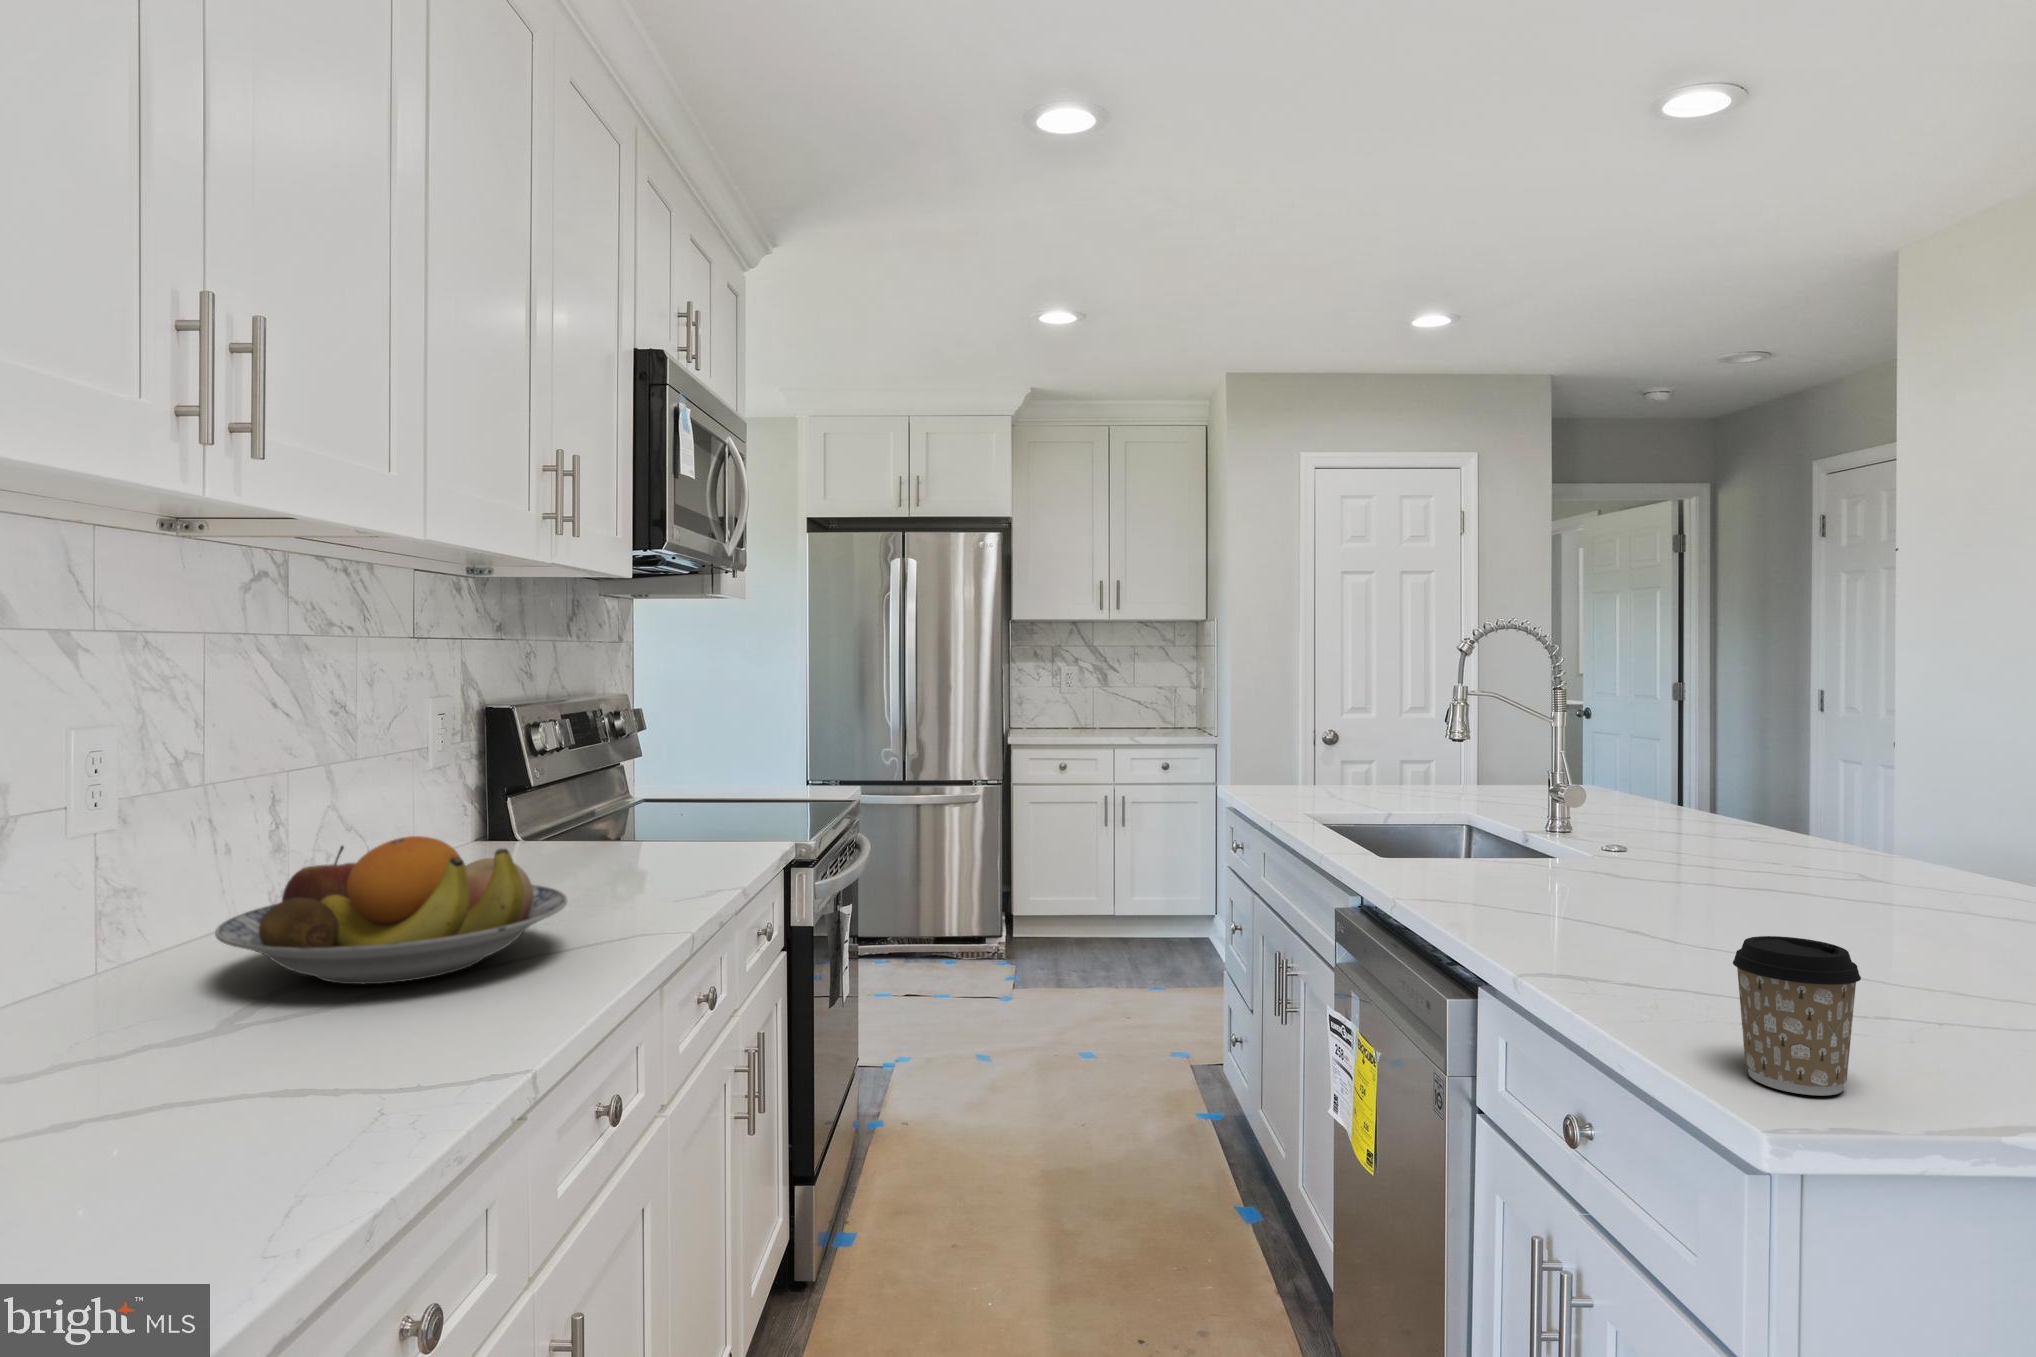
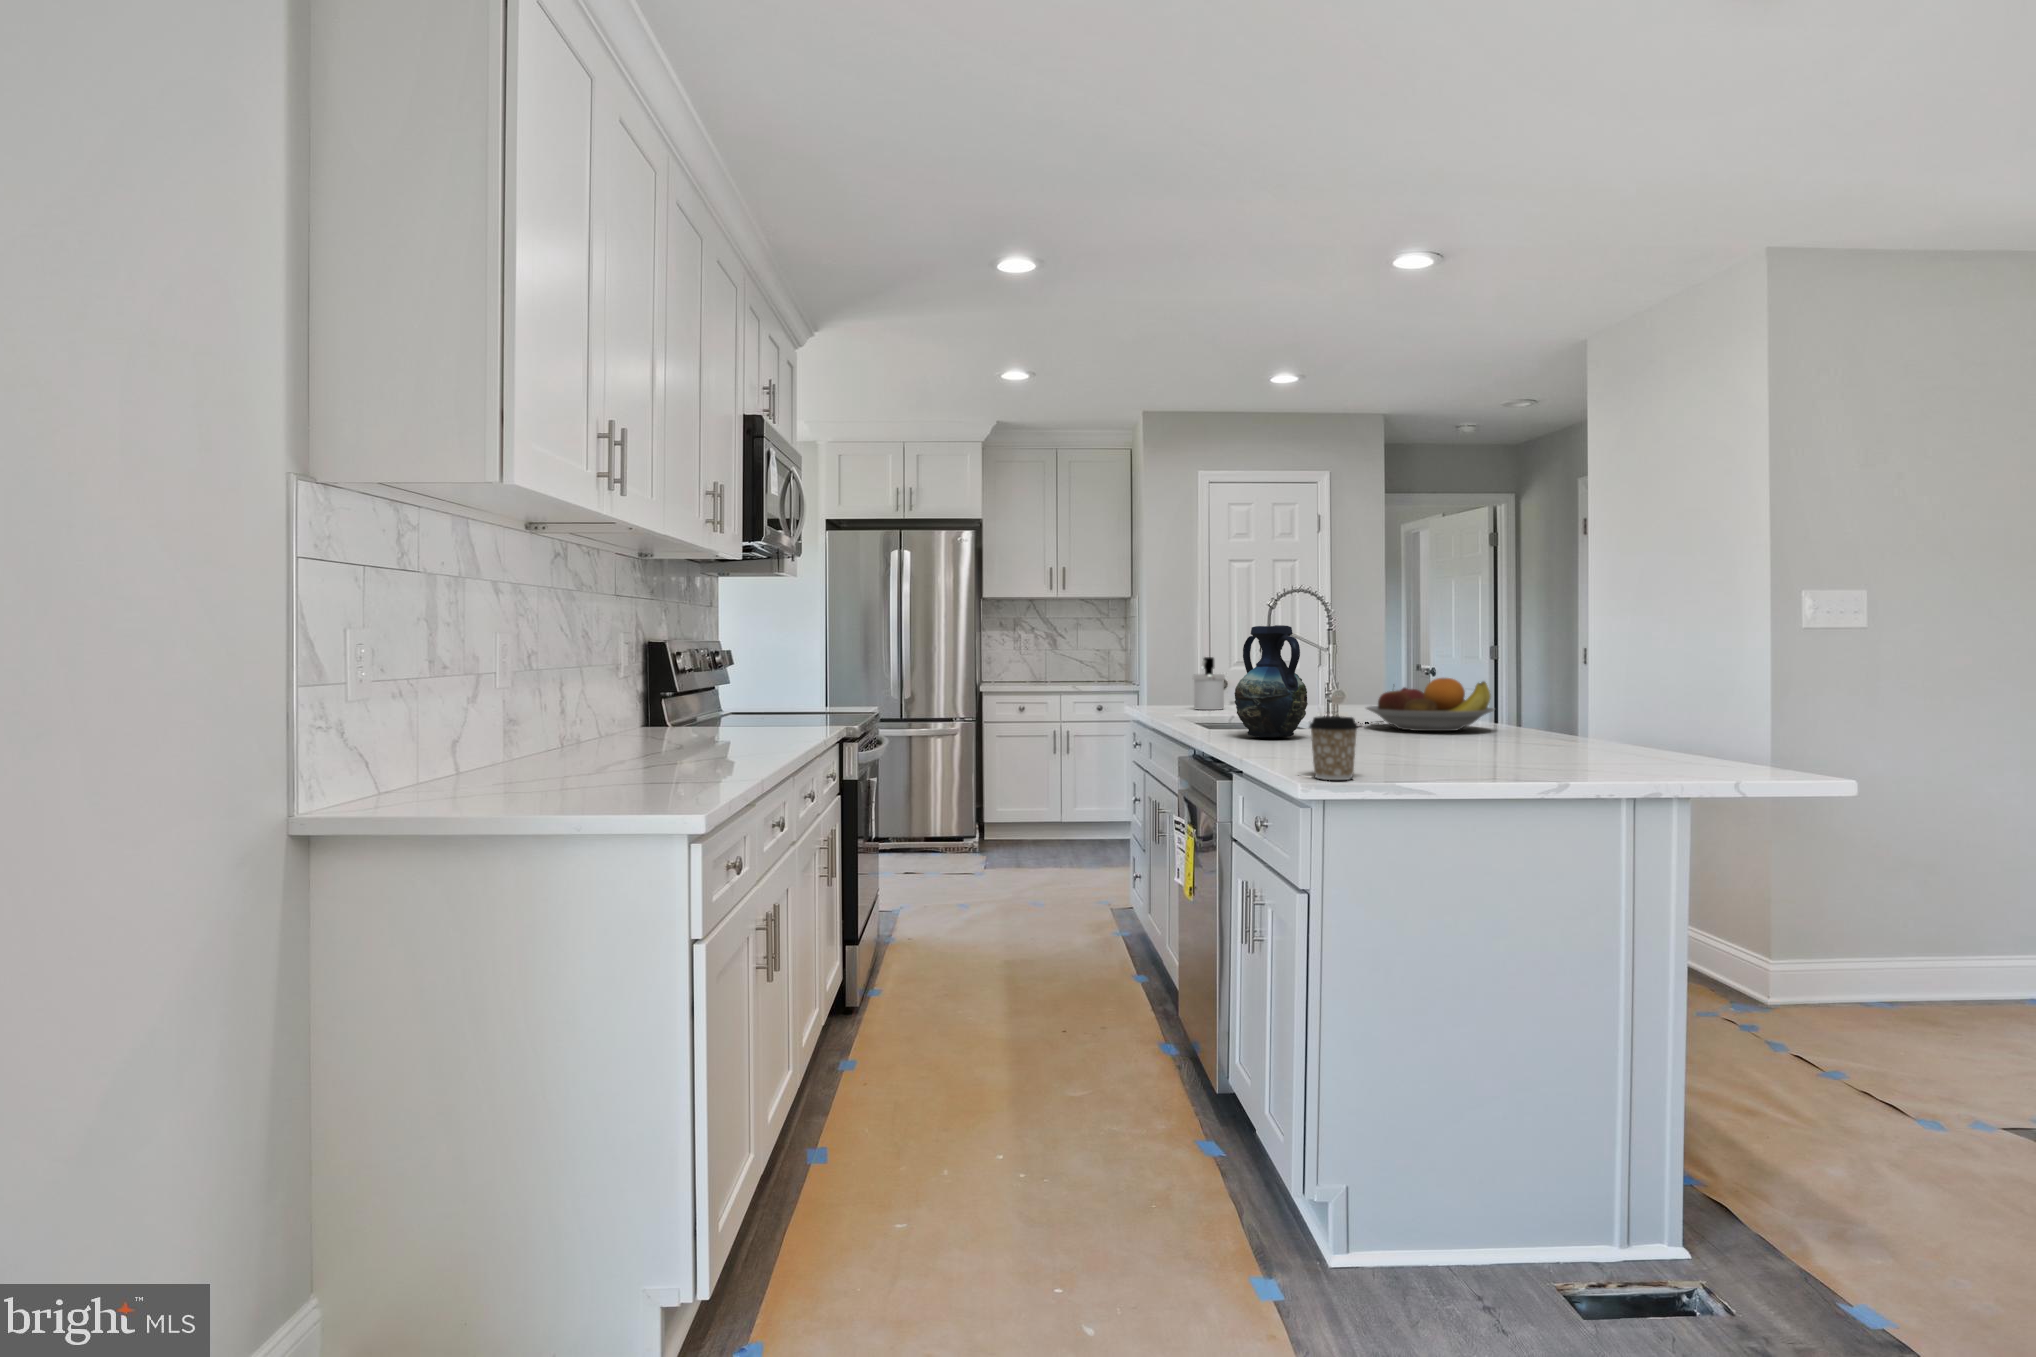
vase: none [1445,696,1580,894] -> present [1234,625,1308,738]
soap dispenser: none [1317,718,1365,795] -> present [1193,657,1225,710]
fruit bowl: present [215,836,568,984] -> present [1367,678,1494,731]

